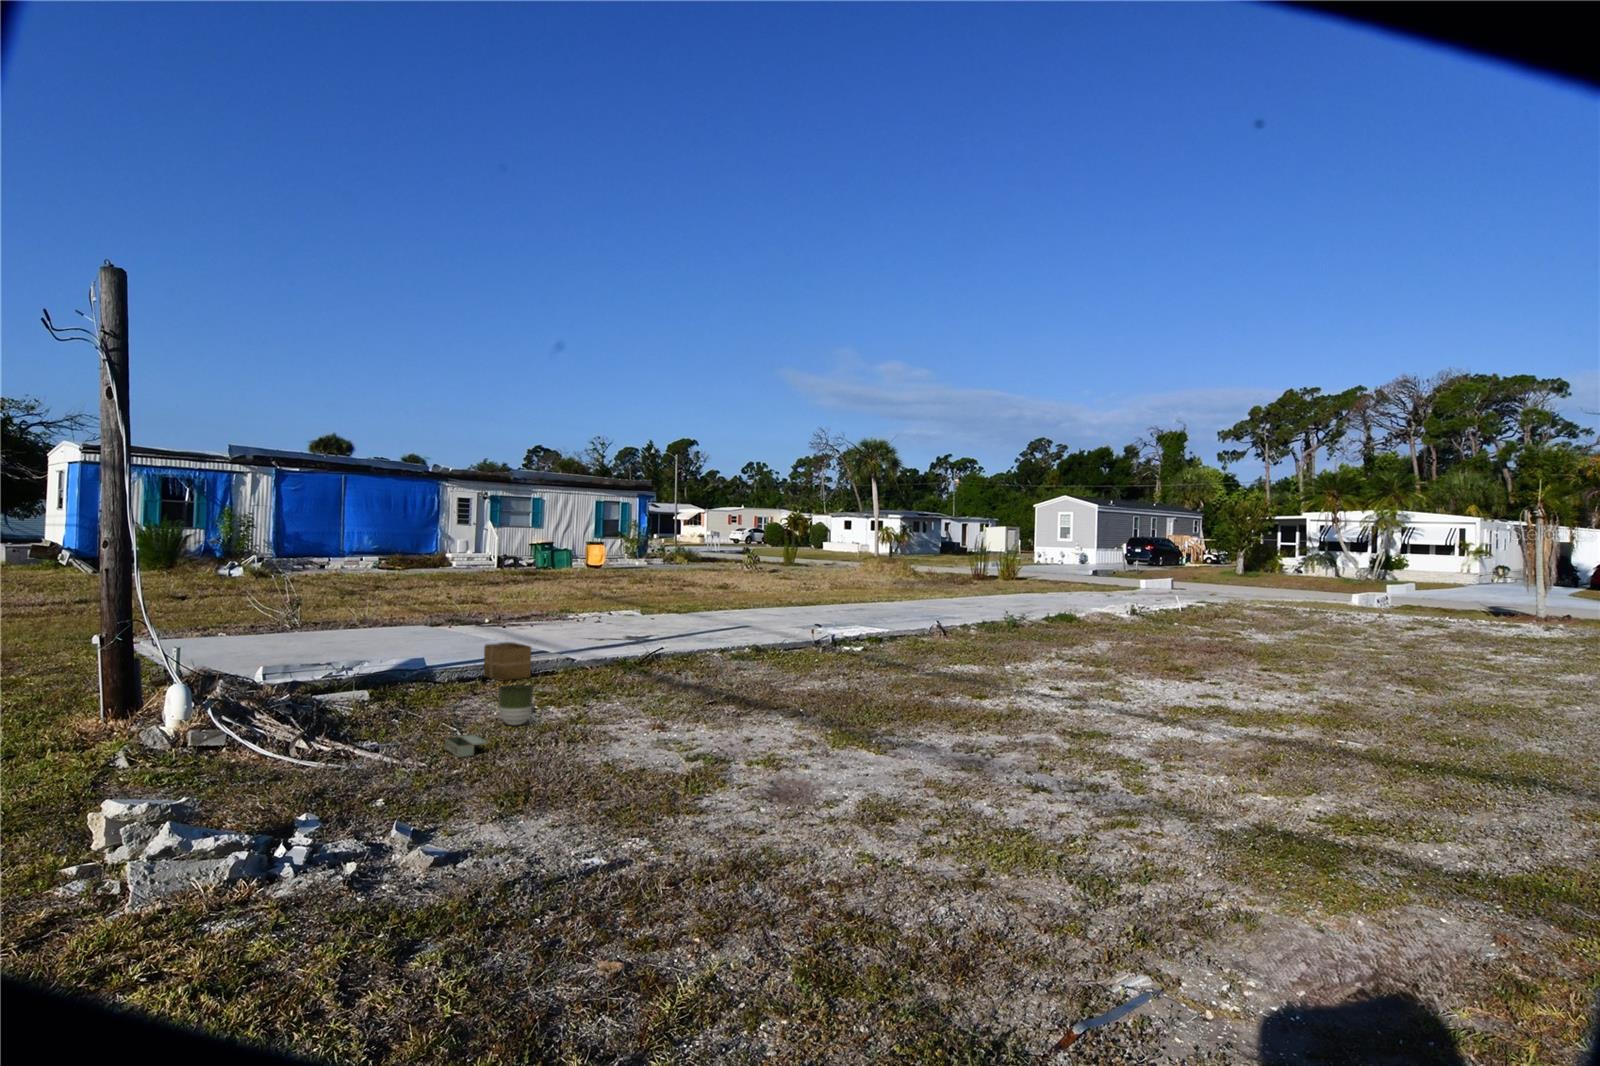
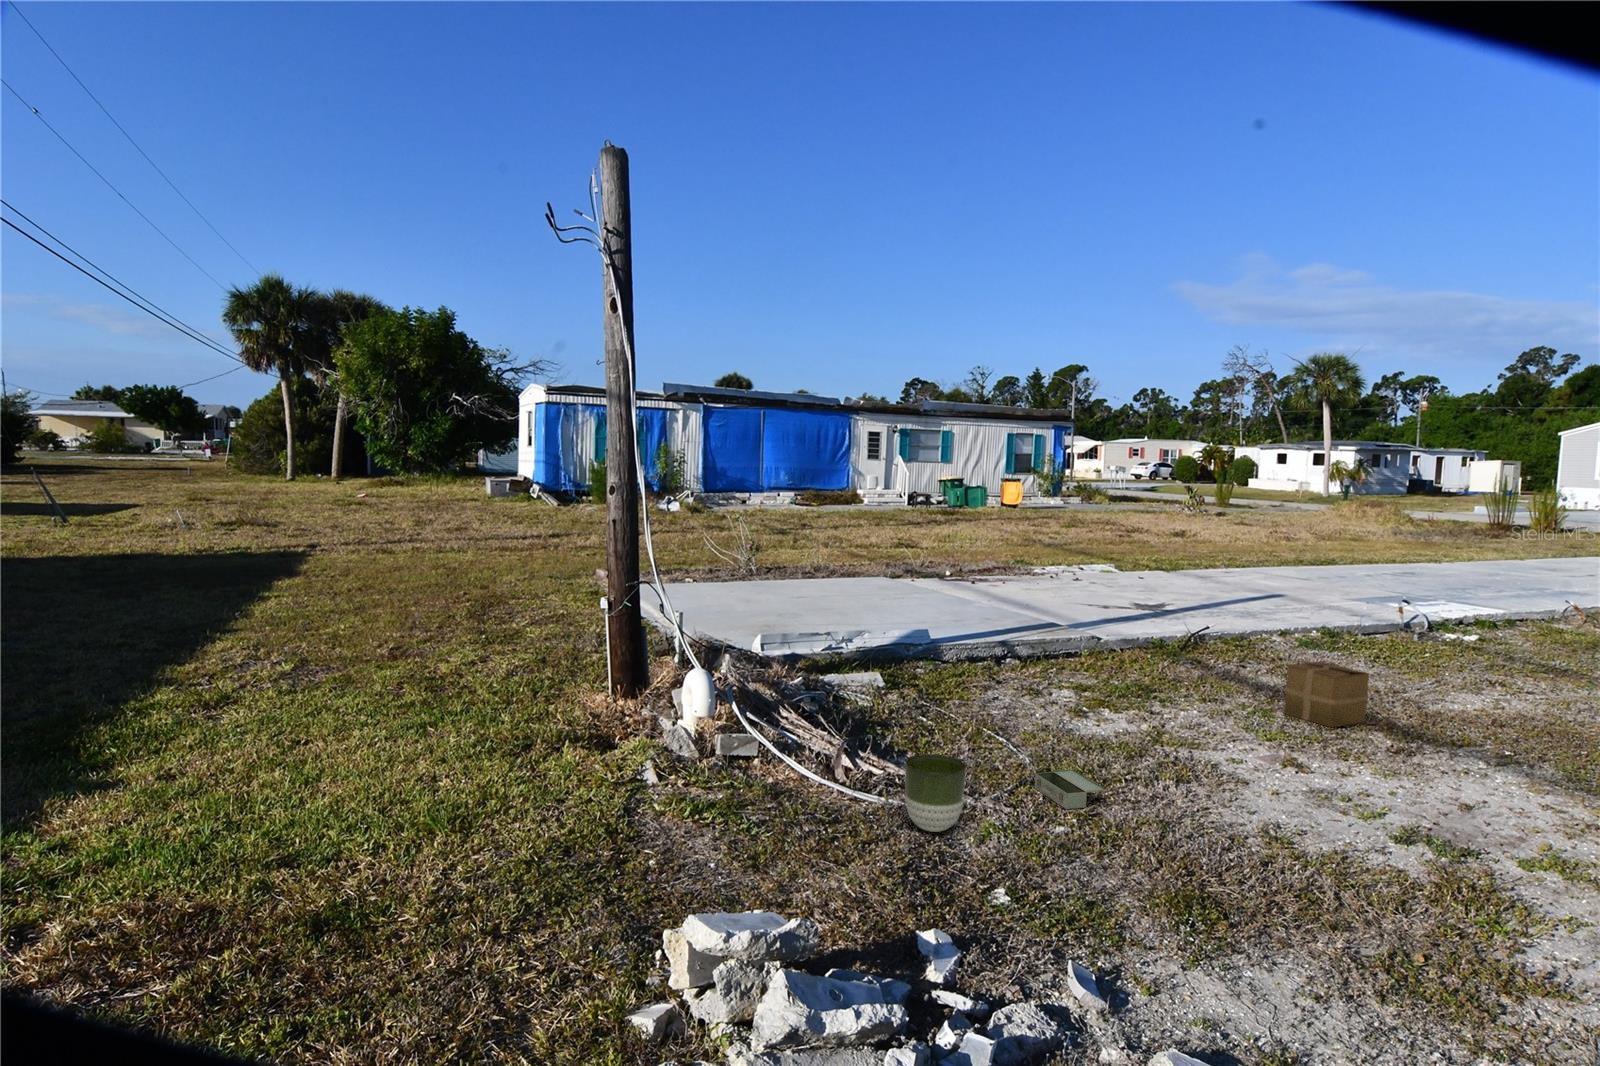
cardboard box: present [484,642,531,681] -> present [1284,661,1369,727]
planter: present [498,685,534,725] -> present [905,754,966,832]

